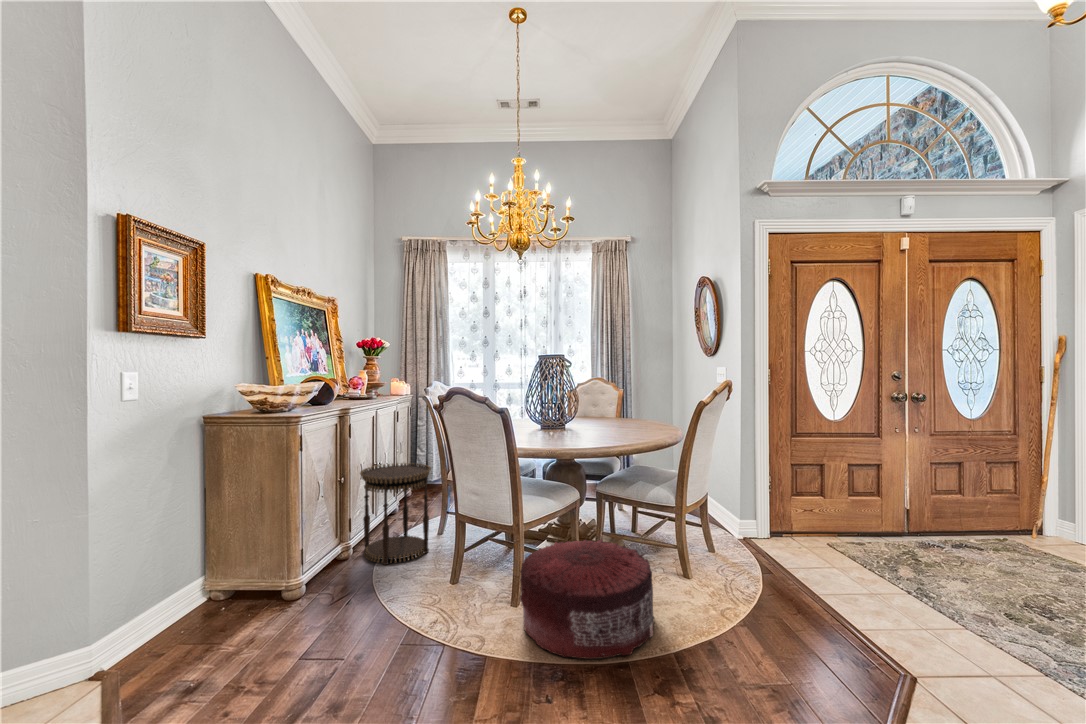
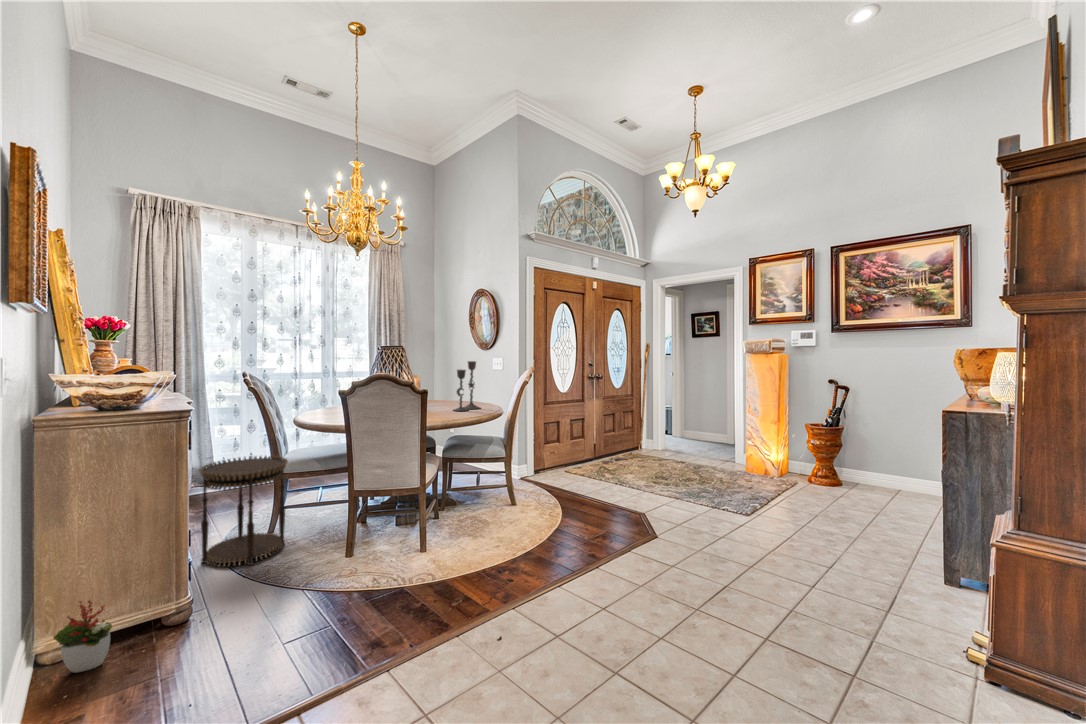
candlestick: none [599,373,643,437] -> present [453,361,480,411]
pouf: present [520,539,654,659] -> none [442,486,539,569]
decorative plant: none [206,557,237,612] -> present [53,601,112,673]

